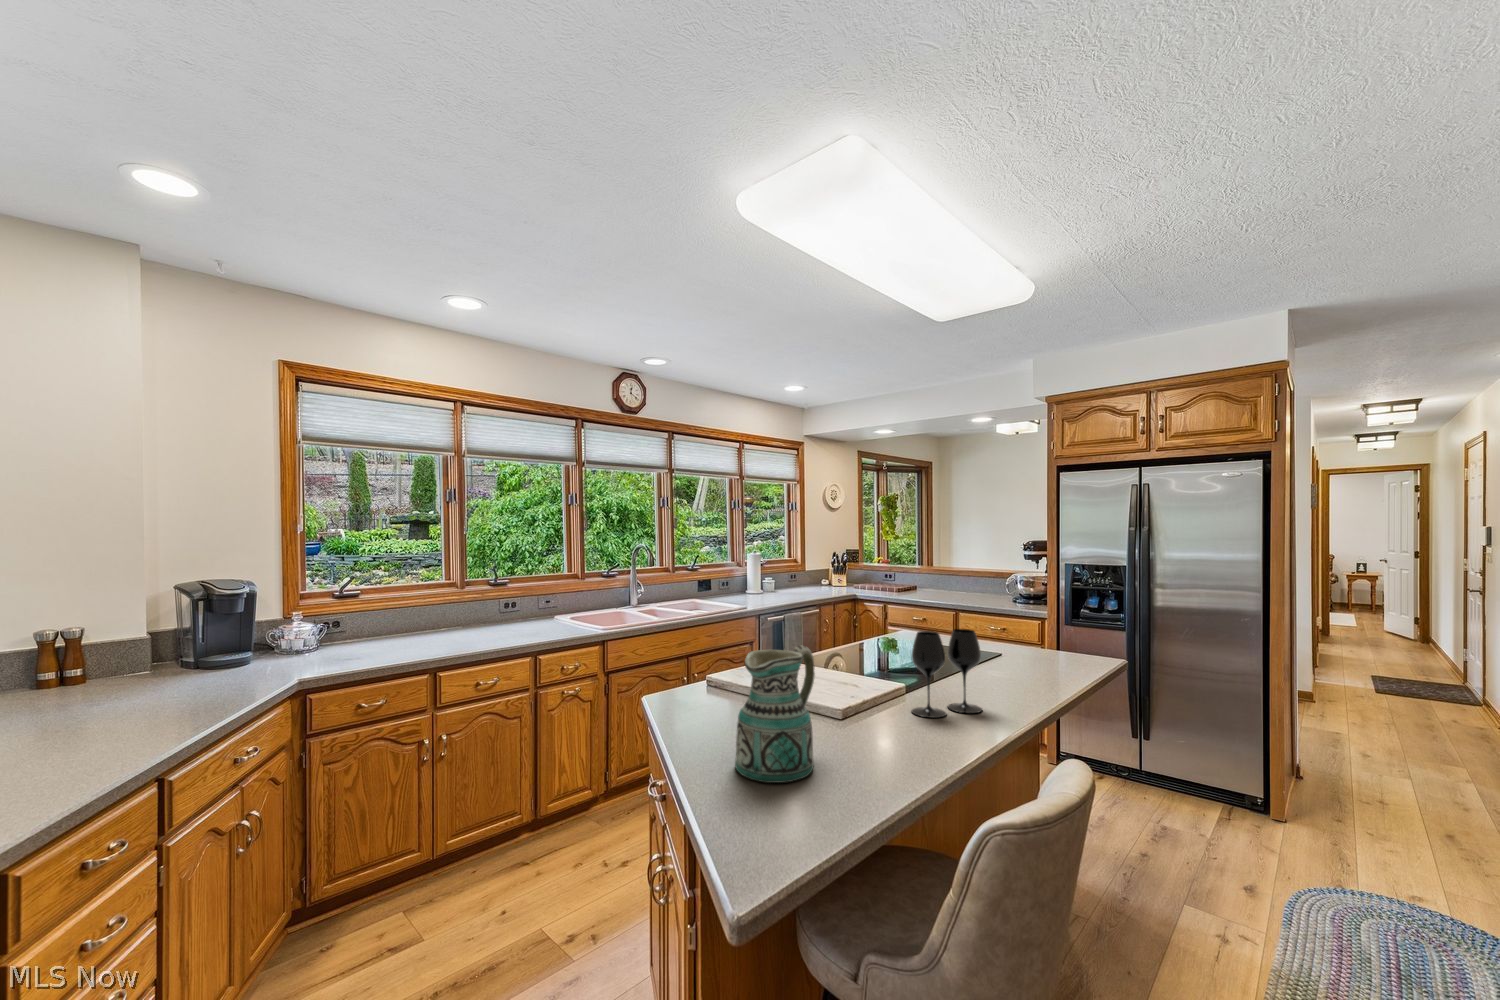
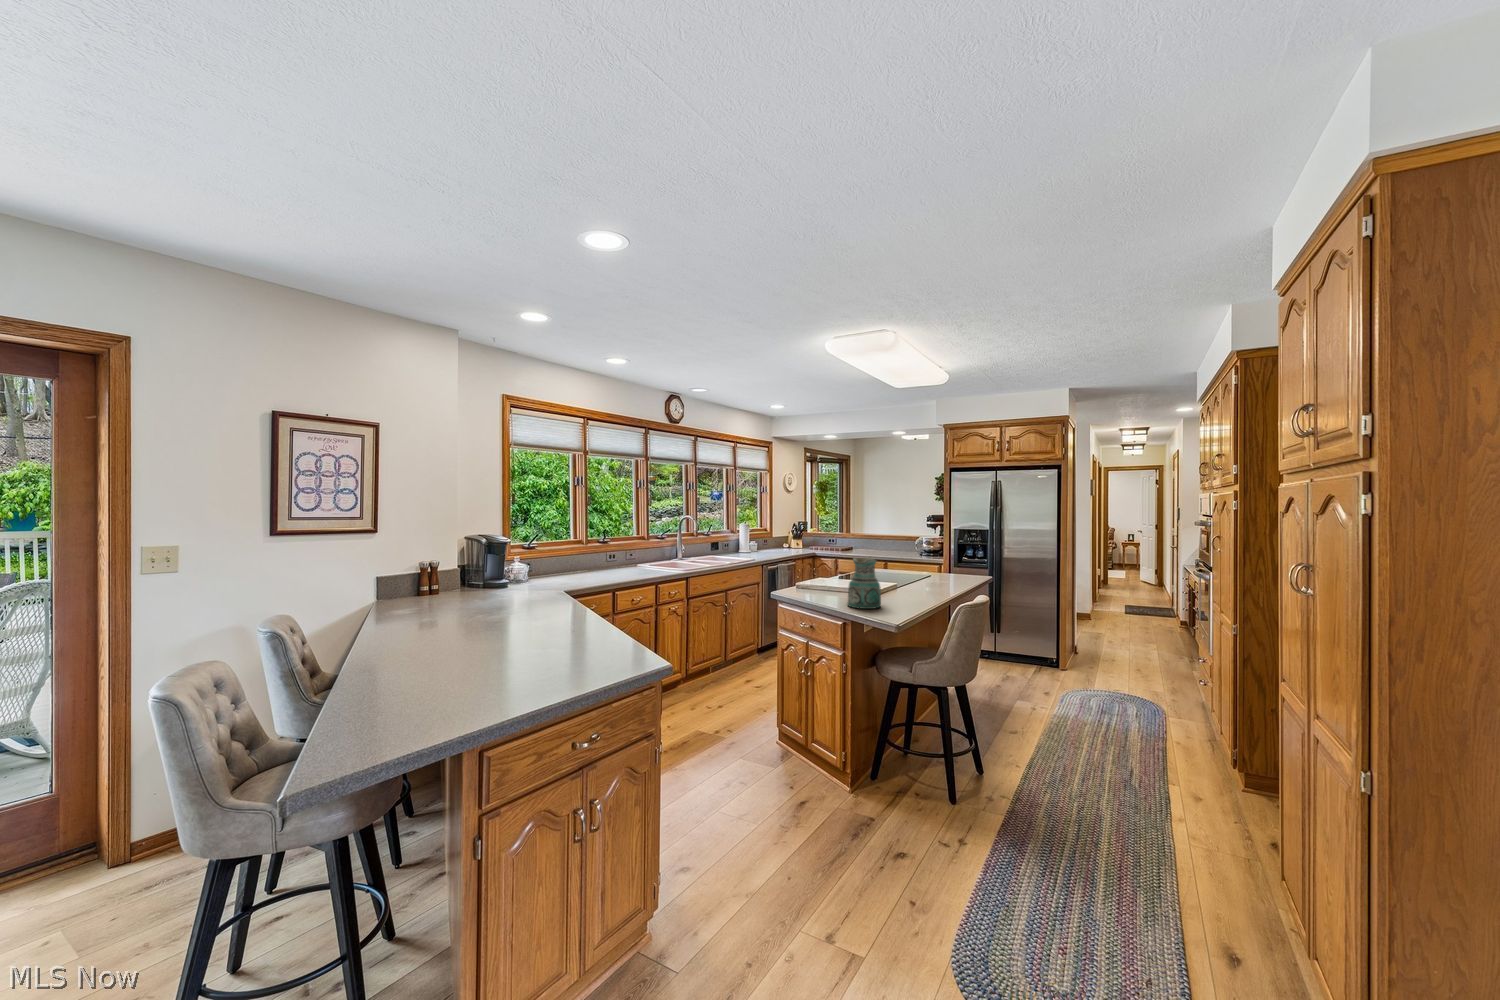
wine glass: present [912,629,982,718] -> none [903,554,934,594]

